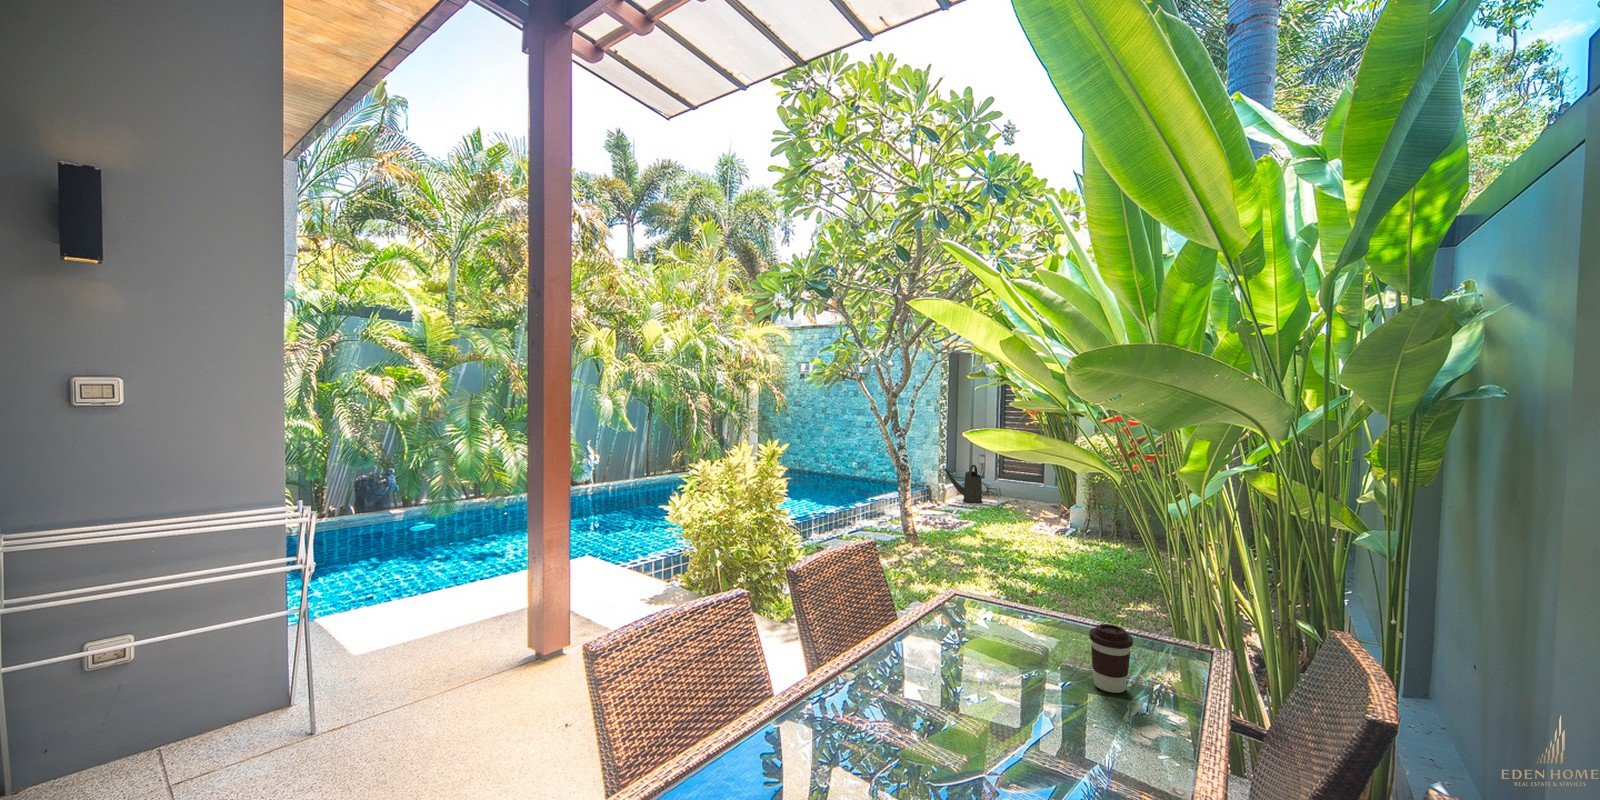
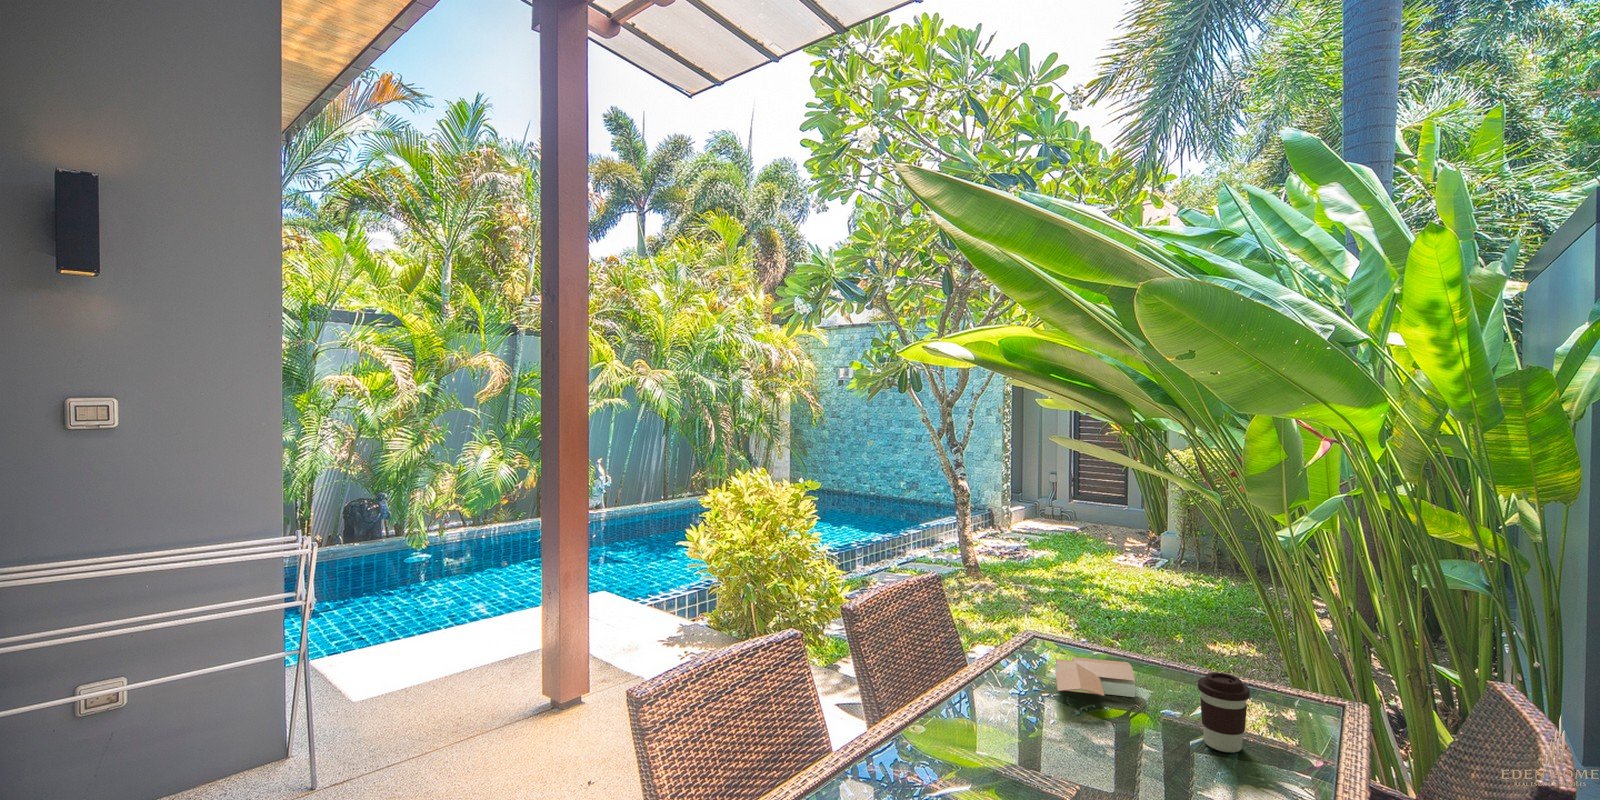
watering can: present [944,465,988,504] -> none [1012,486,1065,532]
book: none [970,611,1038,645] -> present [1055,657,1135,697]

